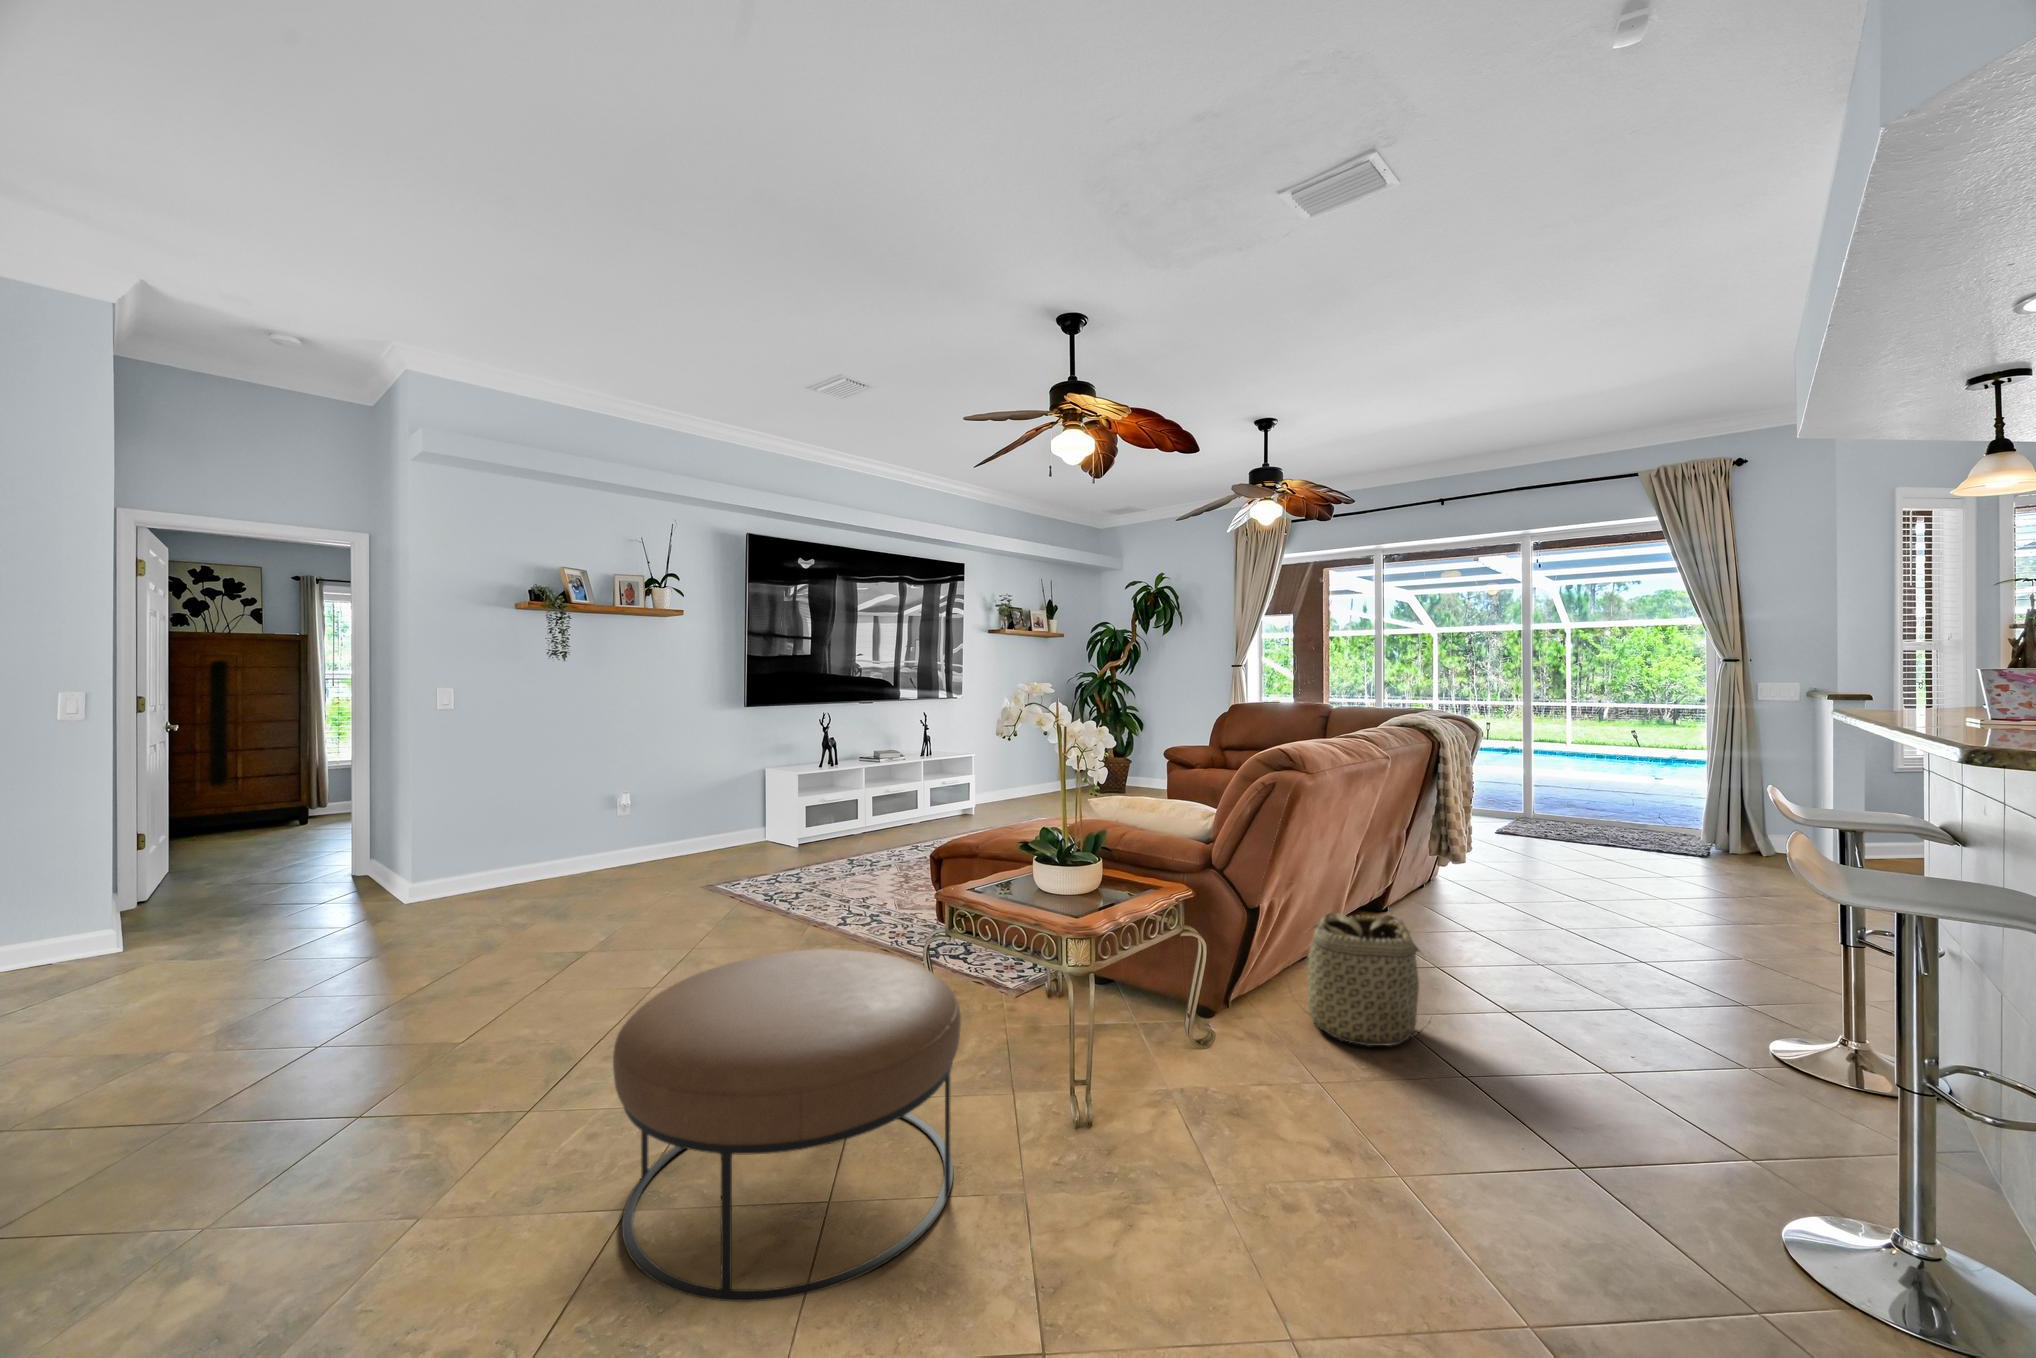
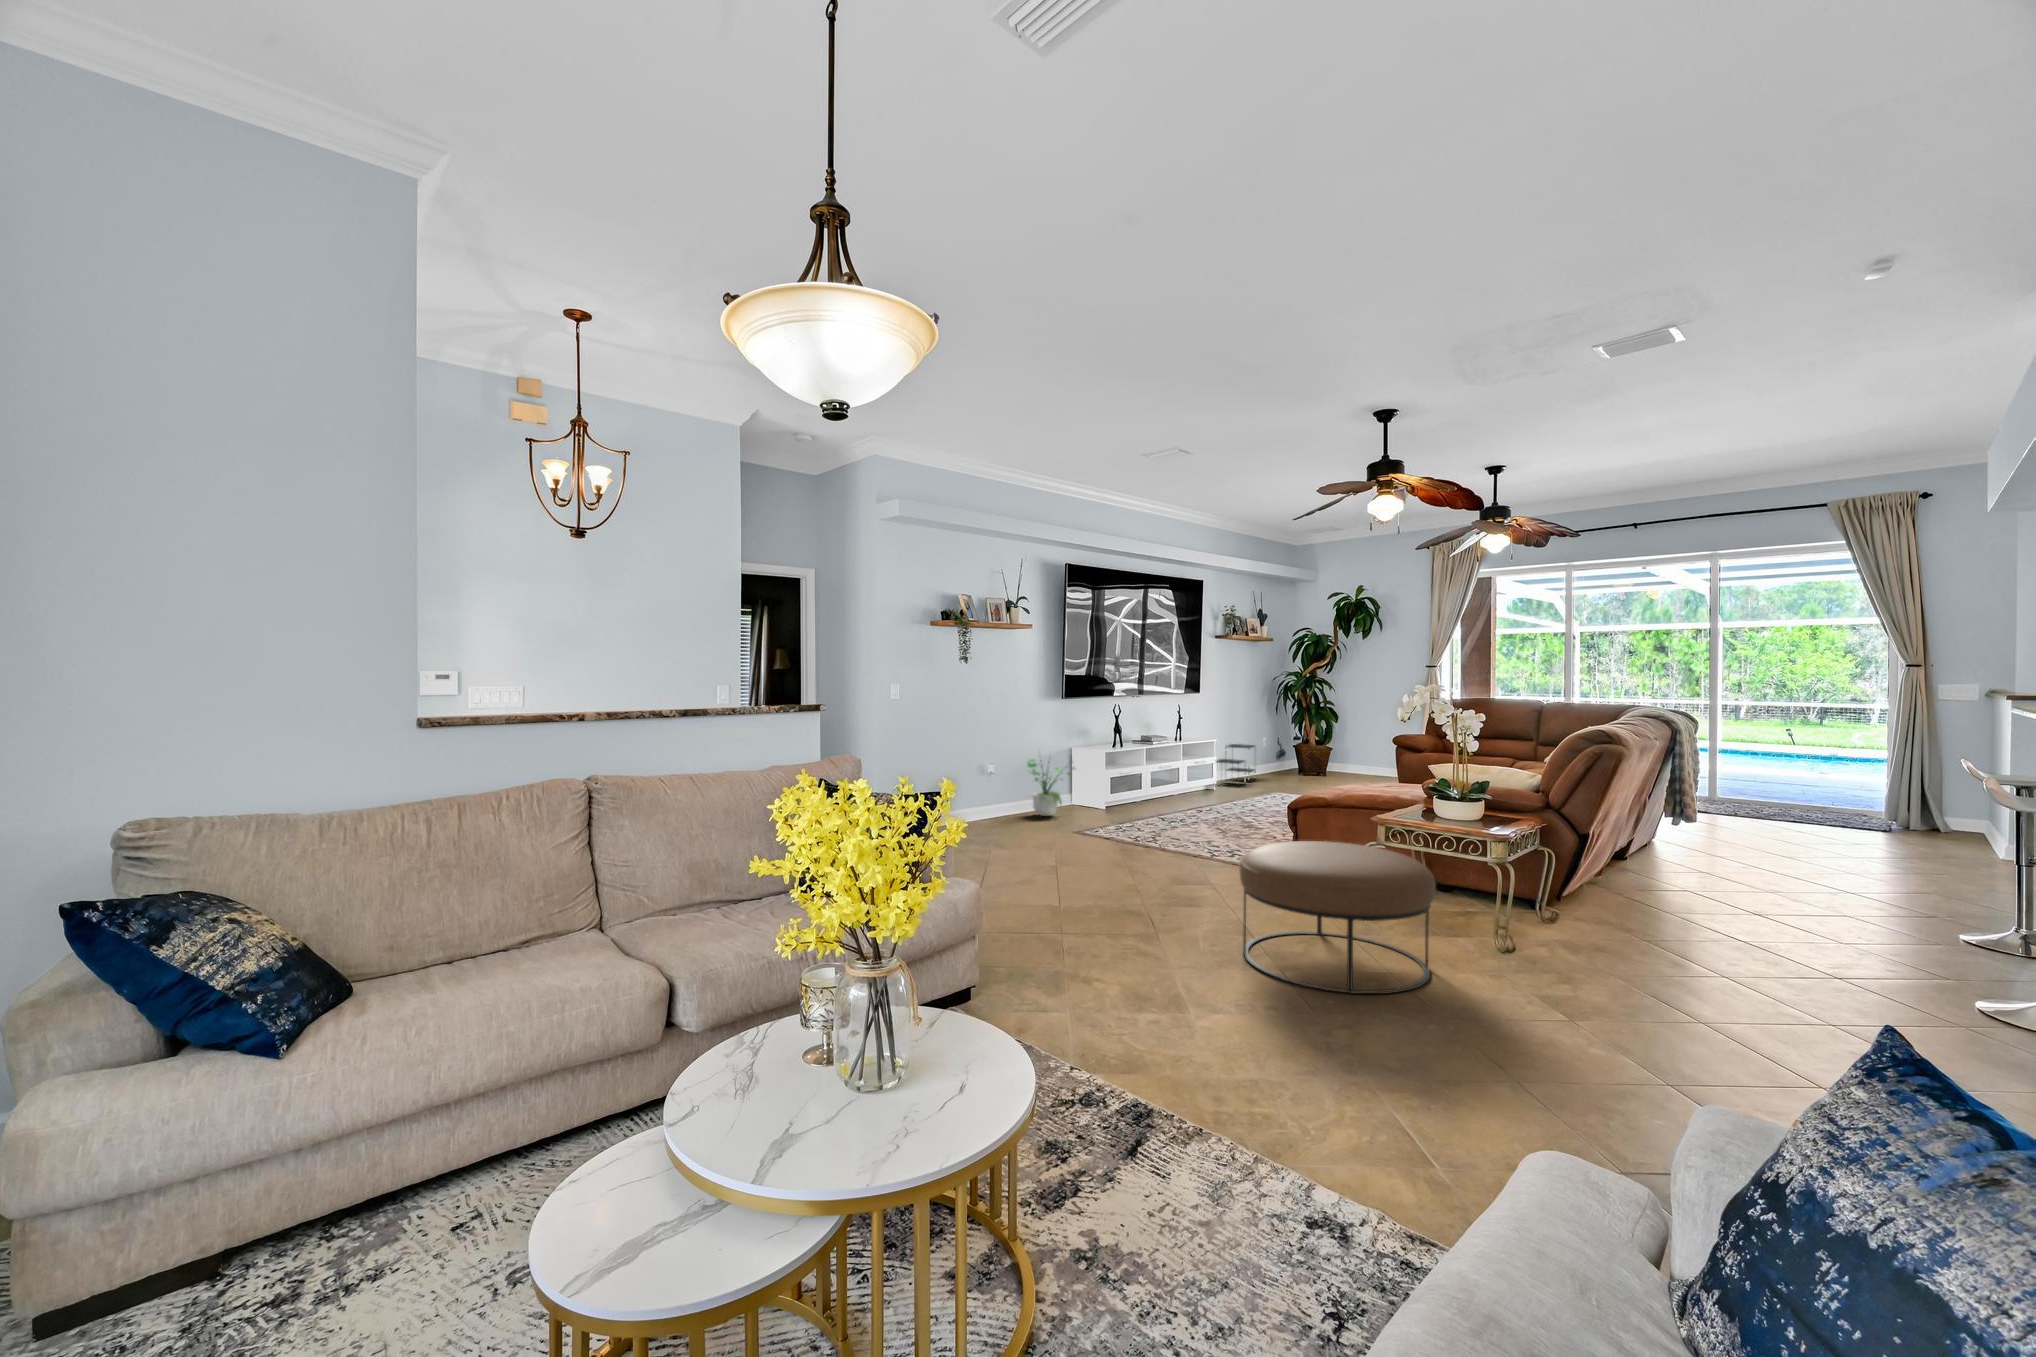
side table: none [978,758,1036,811] -> present [1217,744,1256,784]
potted plant: none [673,767,759,863] -> present [1028,759,1075,816]
basket: present [1306,912,1419,1046] -> none [1576,838,1693,923]

